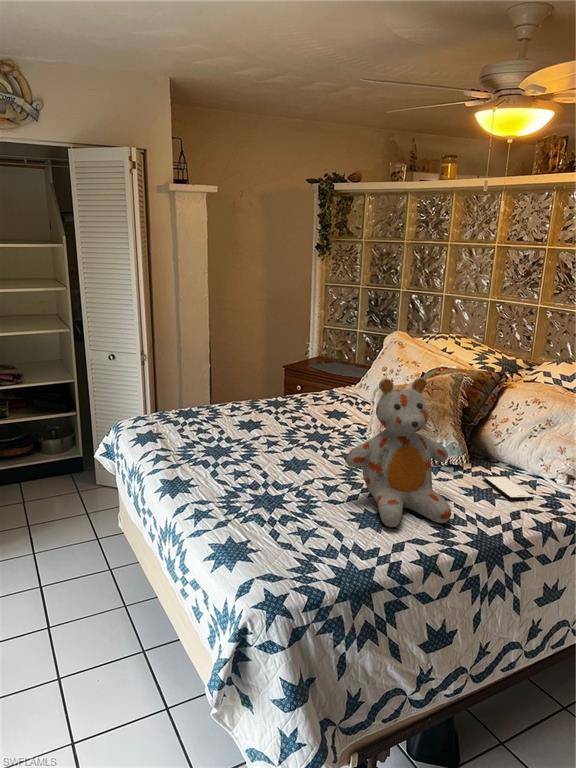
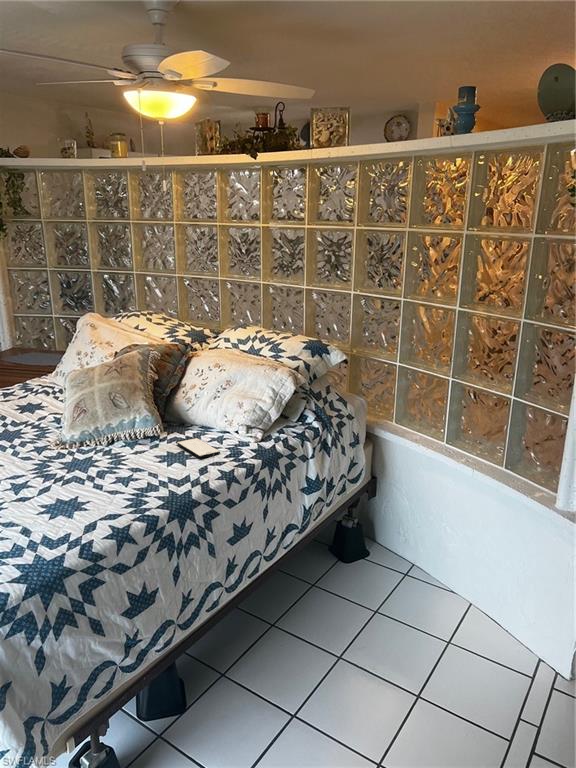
stuffed bear: present [346,377,451,527] -> none [28,358,142,510]

